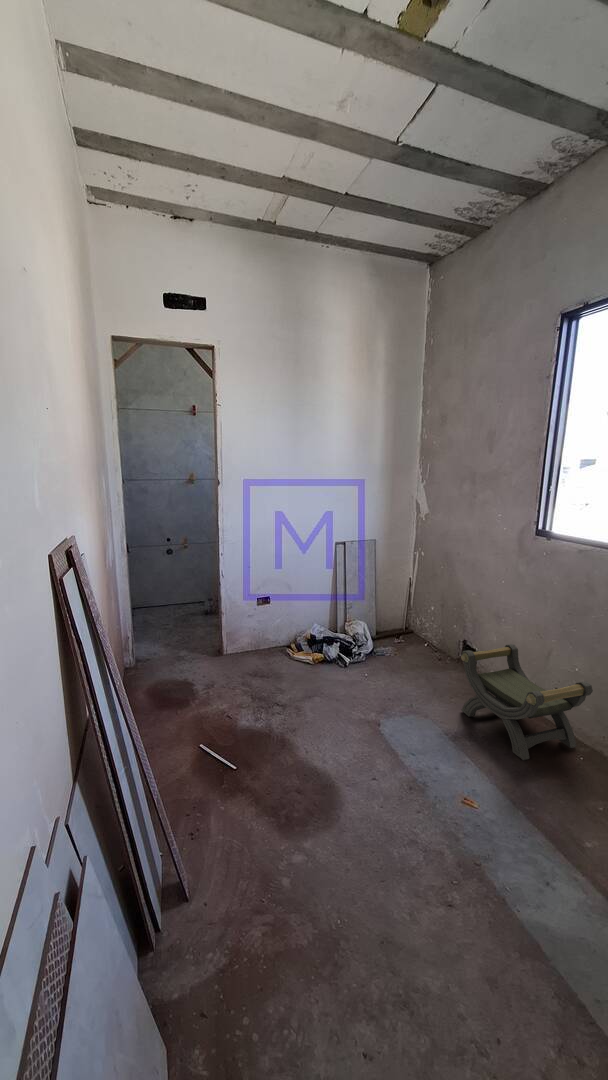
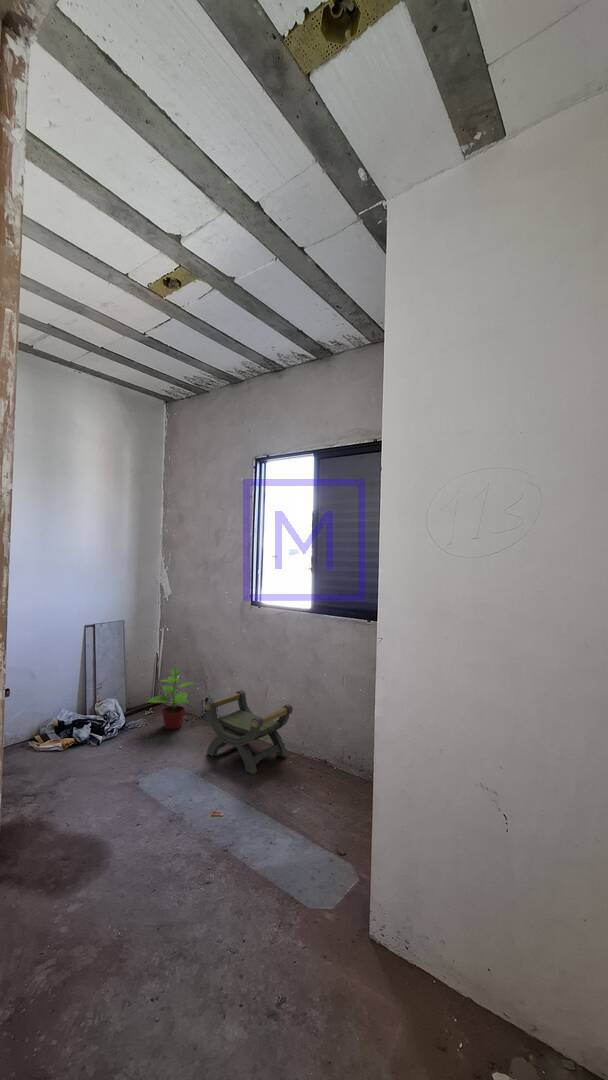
potted plant: none [393,599,454,668] -> present [145,668,194,729]

